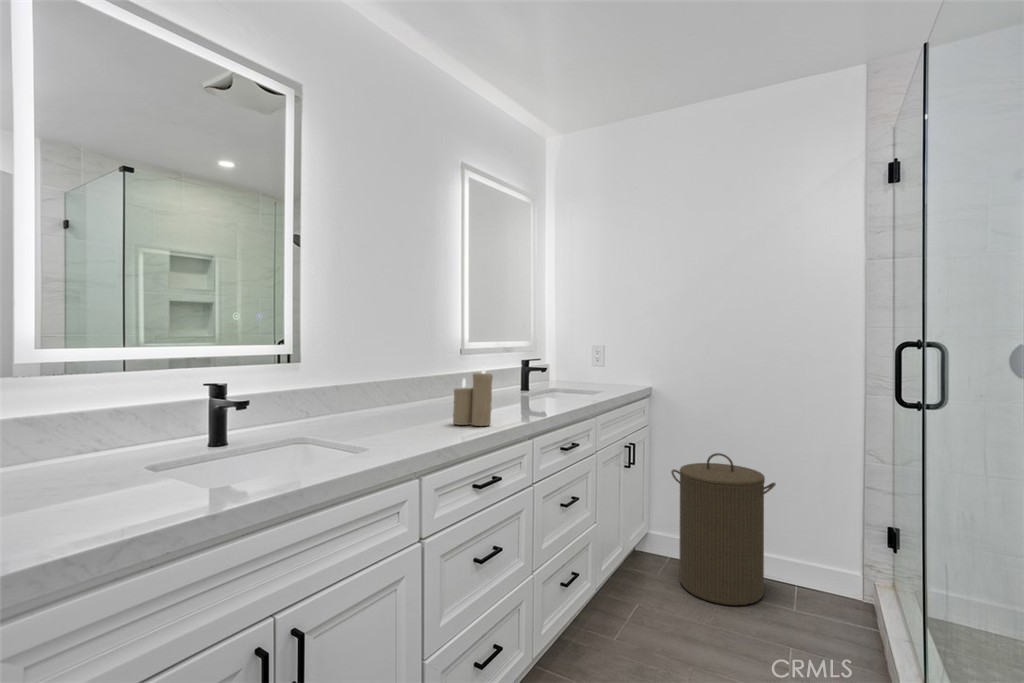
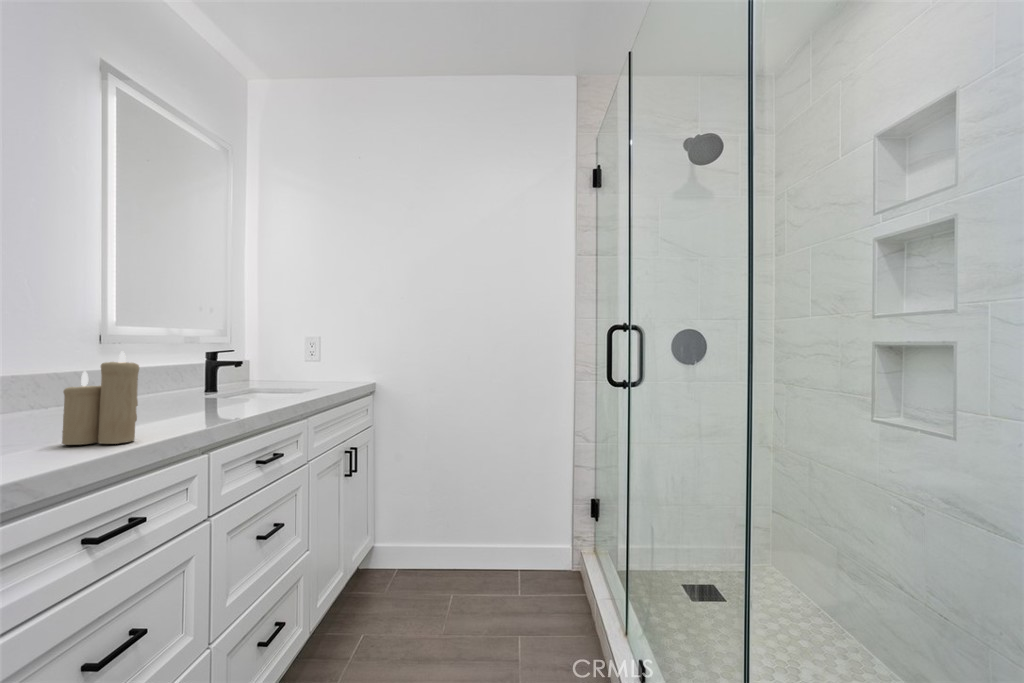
laundry hamper: present [671,453,776,605] -> none [398,448,501,609]

